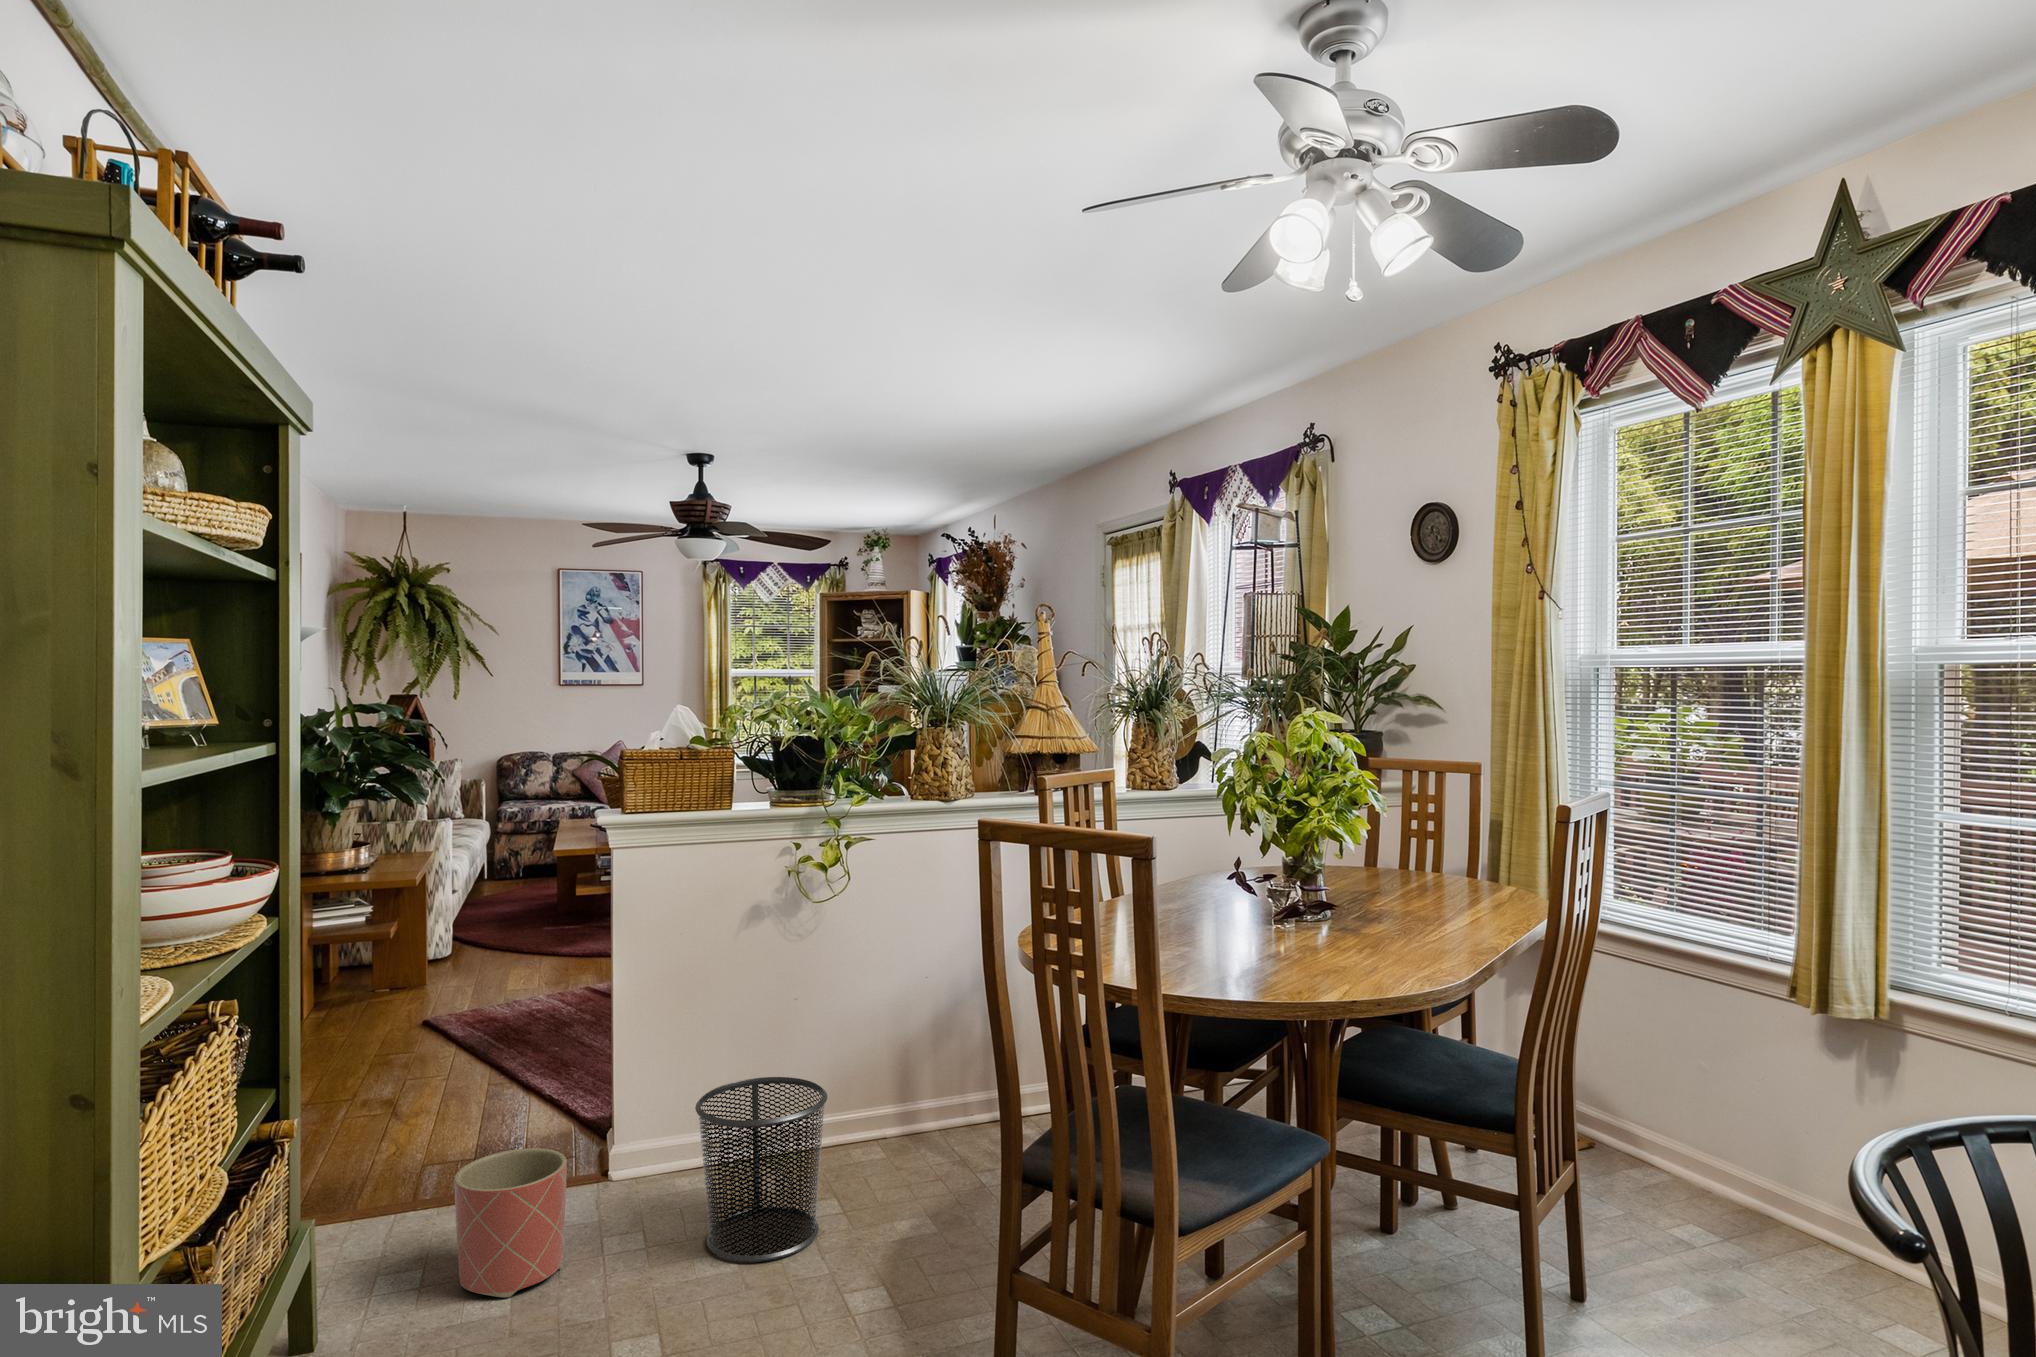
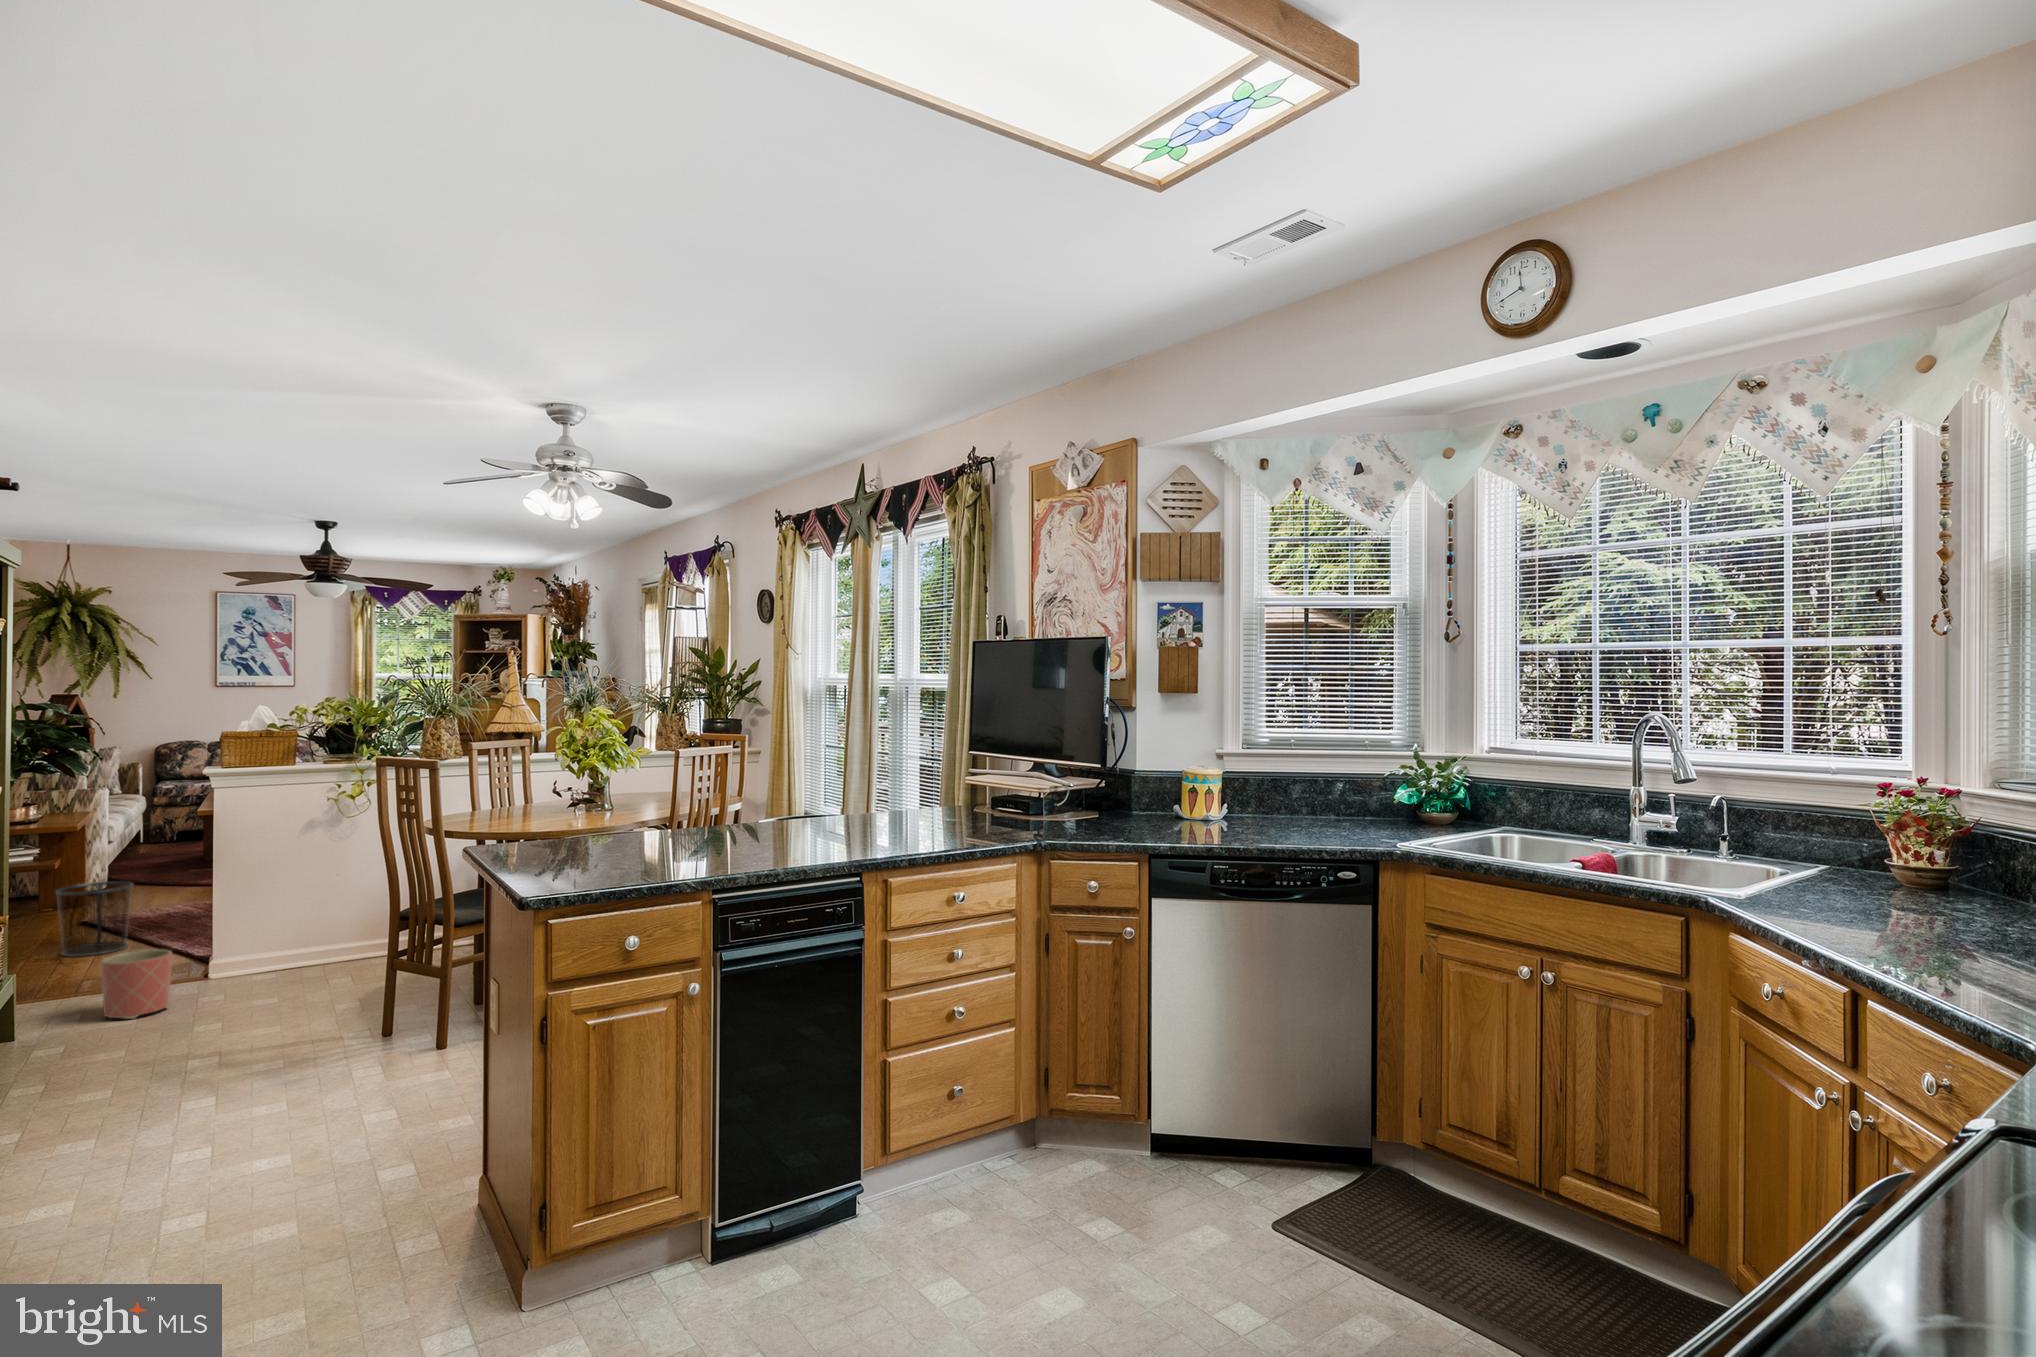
waste bin: present [695,1077,827,1262] -> present [56,881,133,957]

